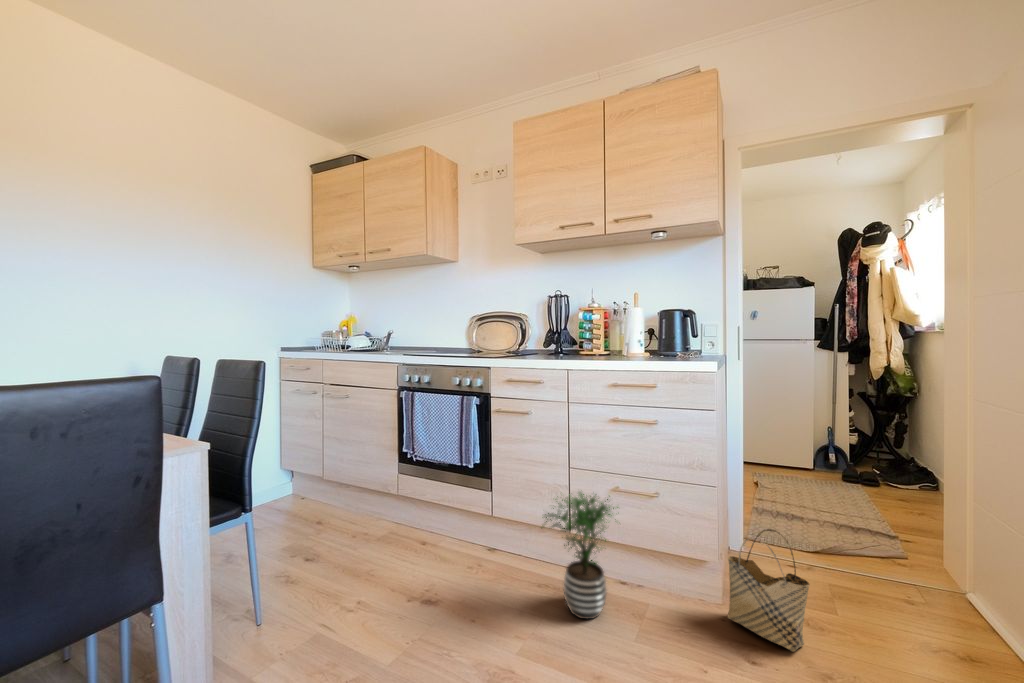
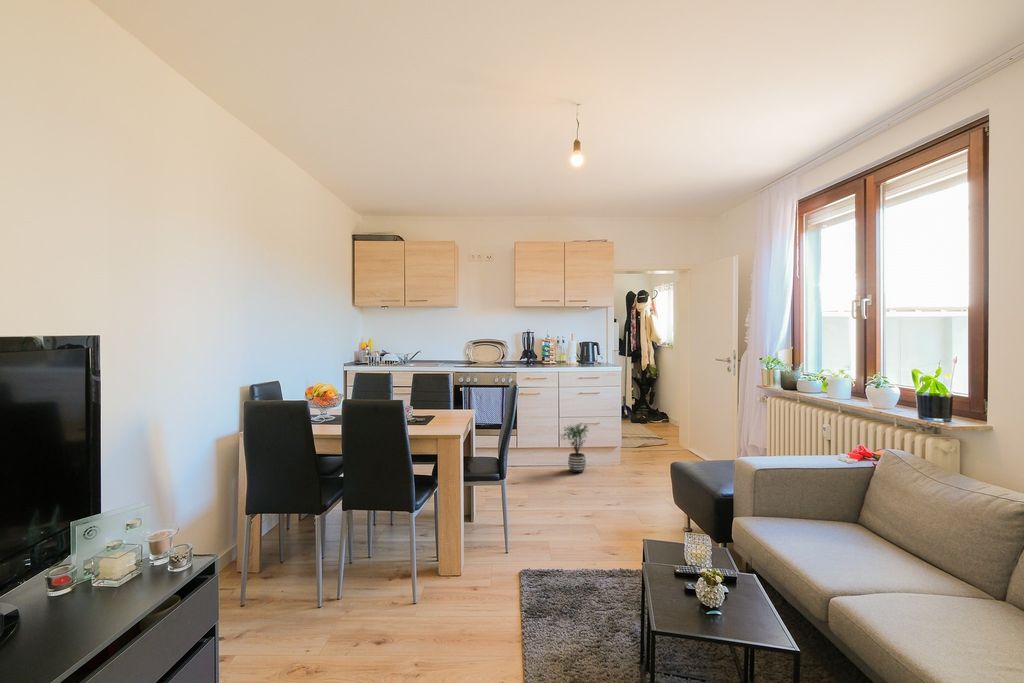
woven basket: present [728,529,810,651] -> none [623,428,650,466]

